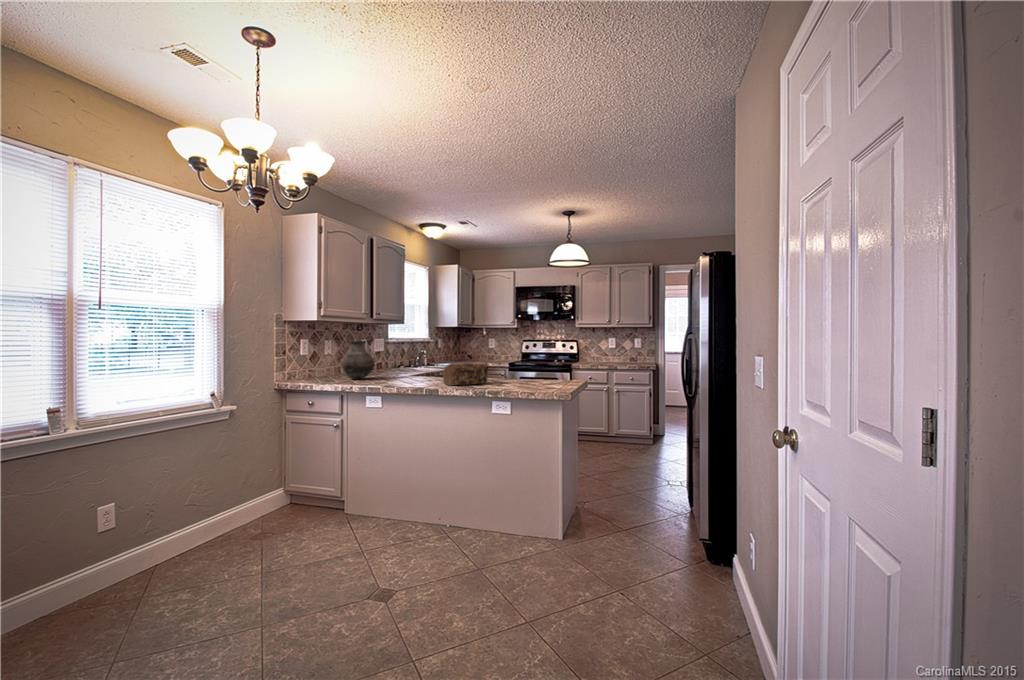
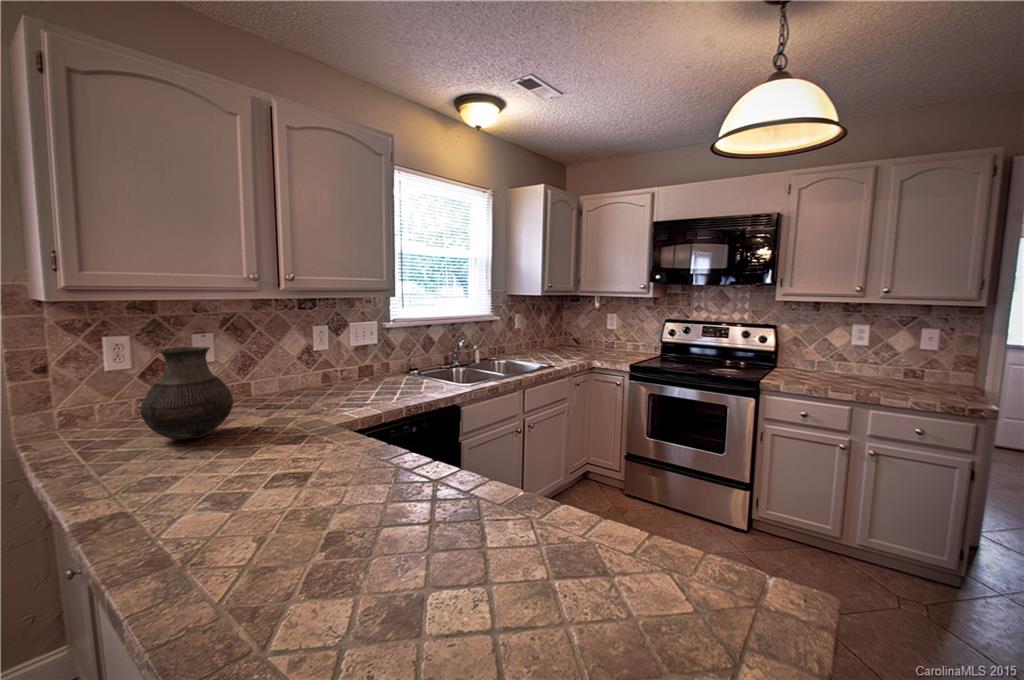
bread loaf: present [443,363,488,386] -> none [183,482,377,605]

